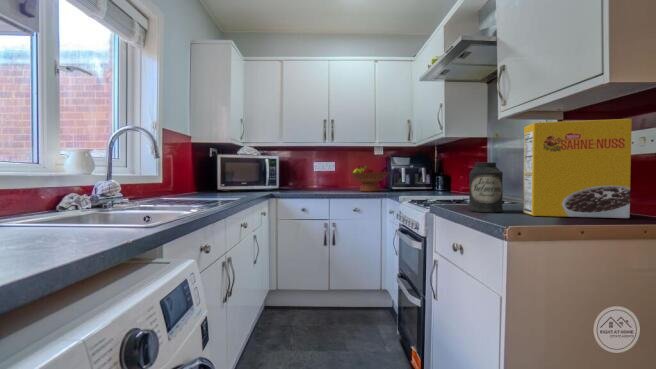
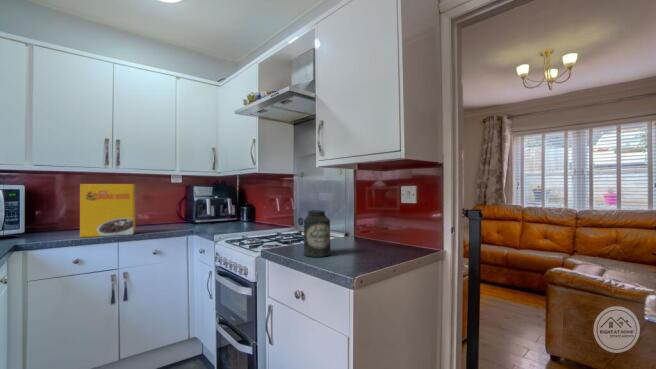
cereal box: present [523,119,632,218] -> present [80,184,135,237]
fruit bowl: present [351,165,388,192] -> none [144,198,195,228]

